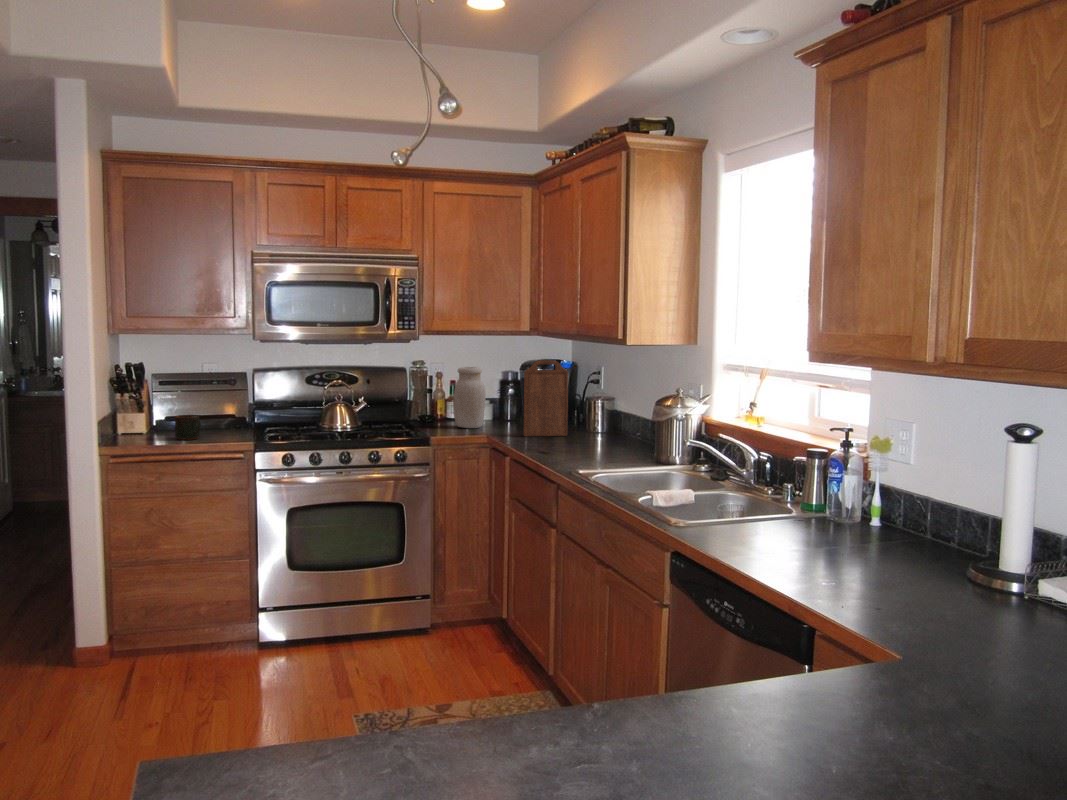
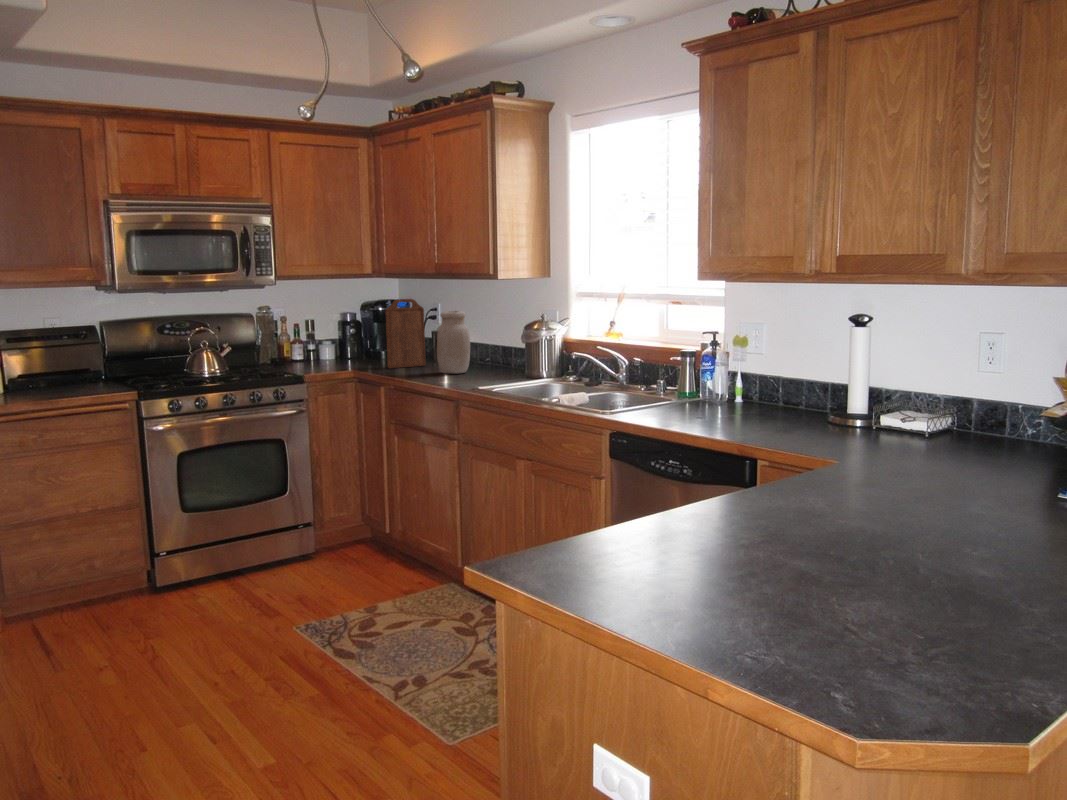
jar: present [453,367,486,428] -> present [437,311,470,374]
mug: present [174,415,201,440] -> none [35,367,69,393]

